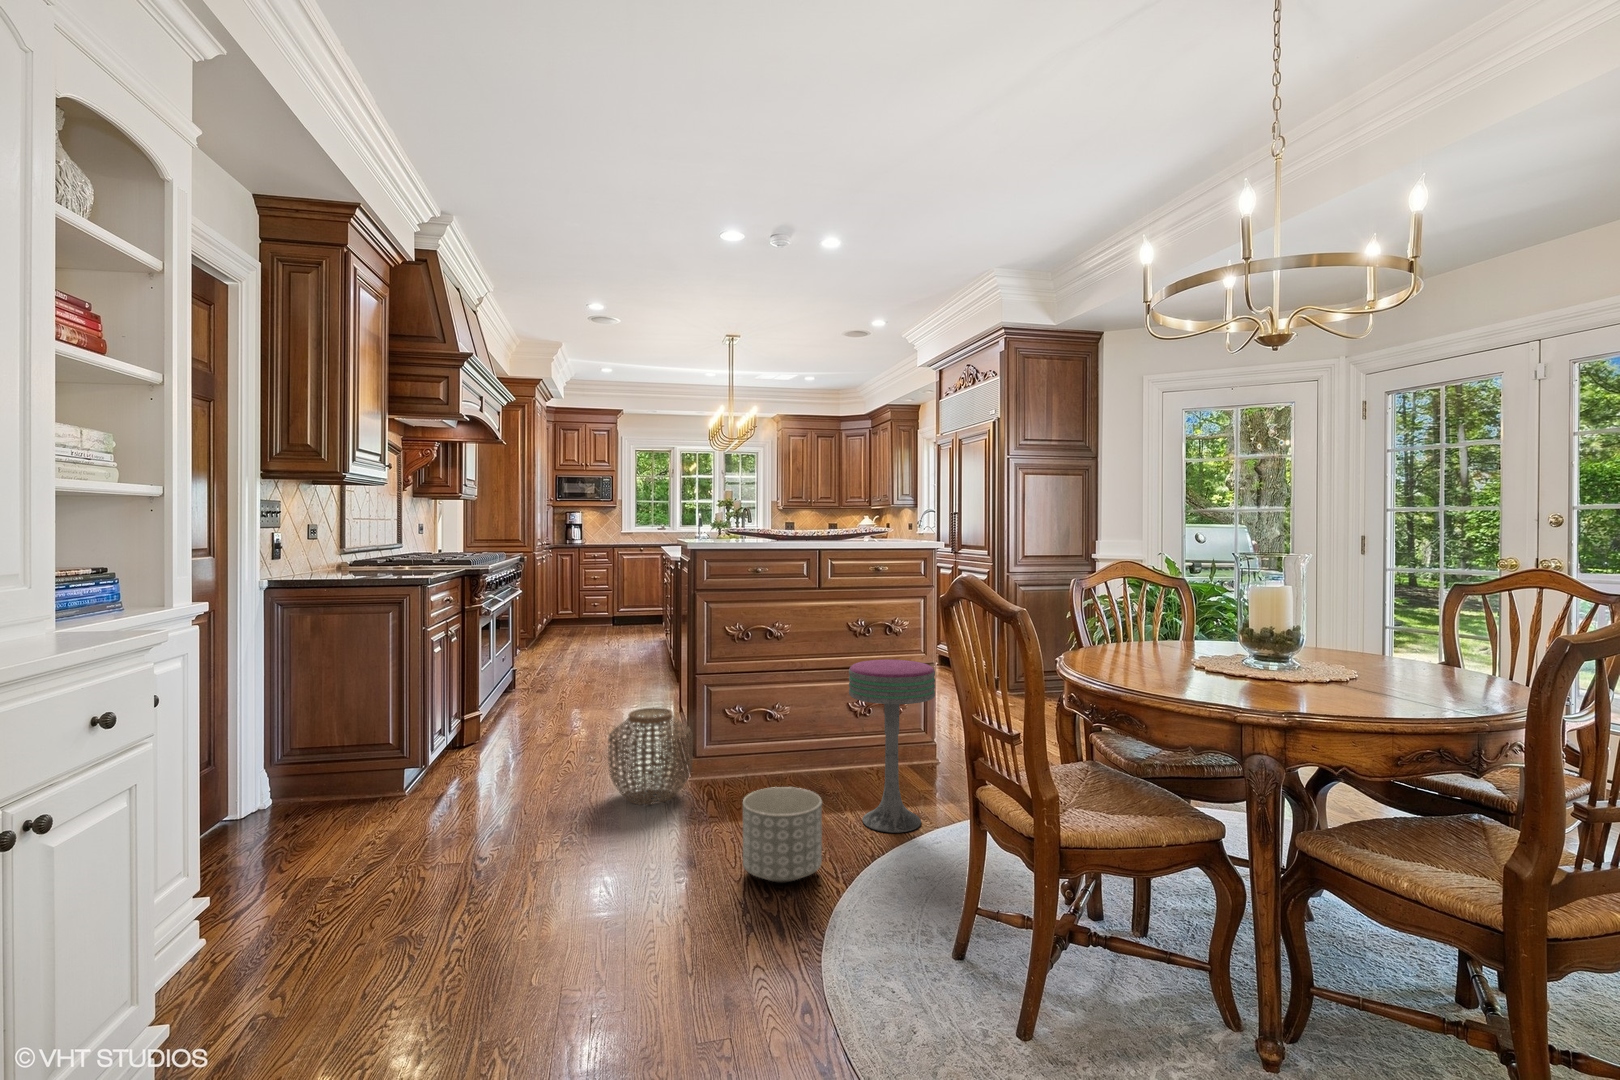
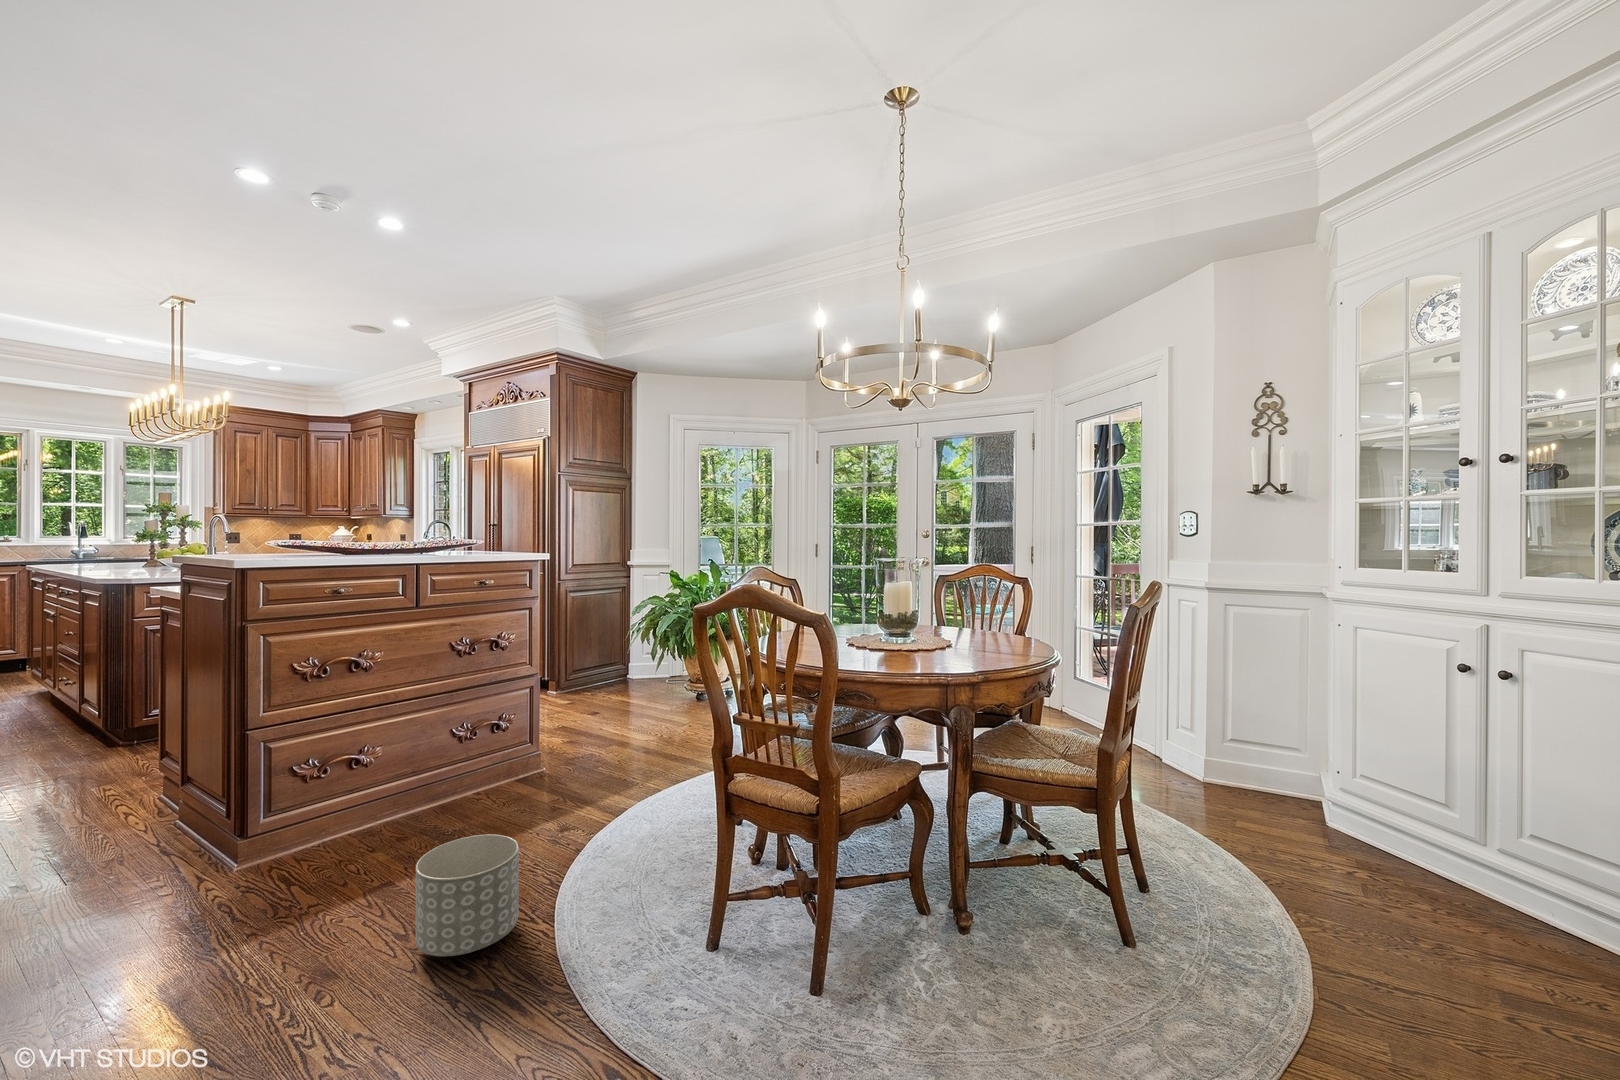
bar stool: present [849,660,935,833] -> none [497,673,592,855]
woven basket: present [608,708,693,805] -> none [96,788,258,937]

